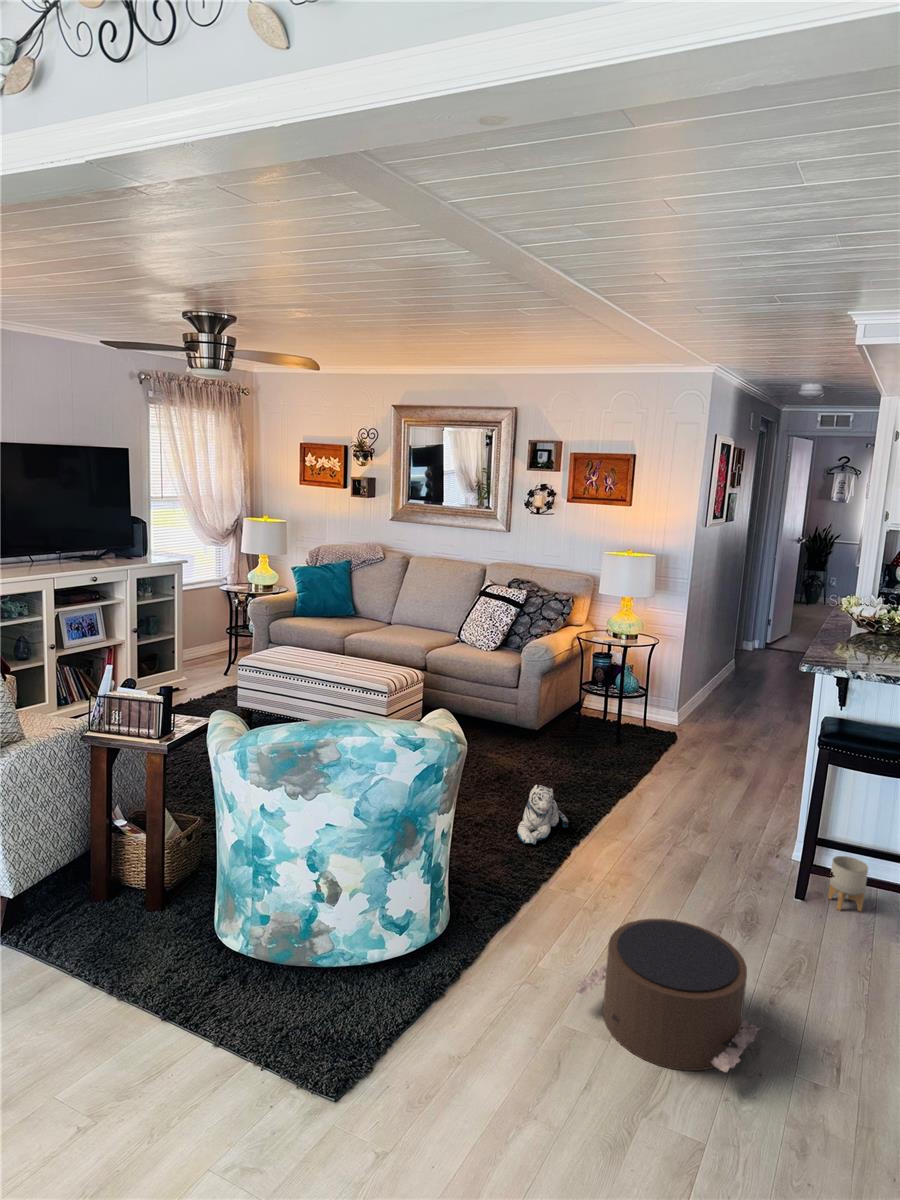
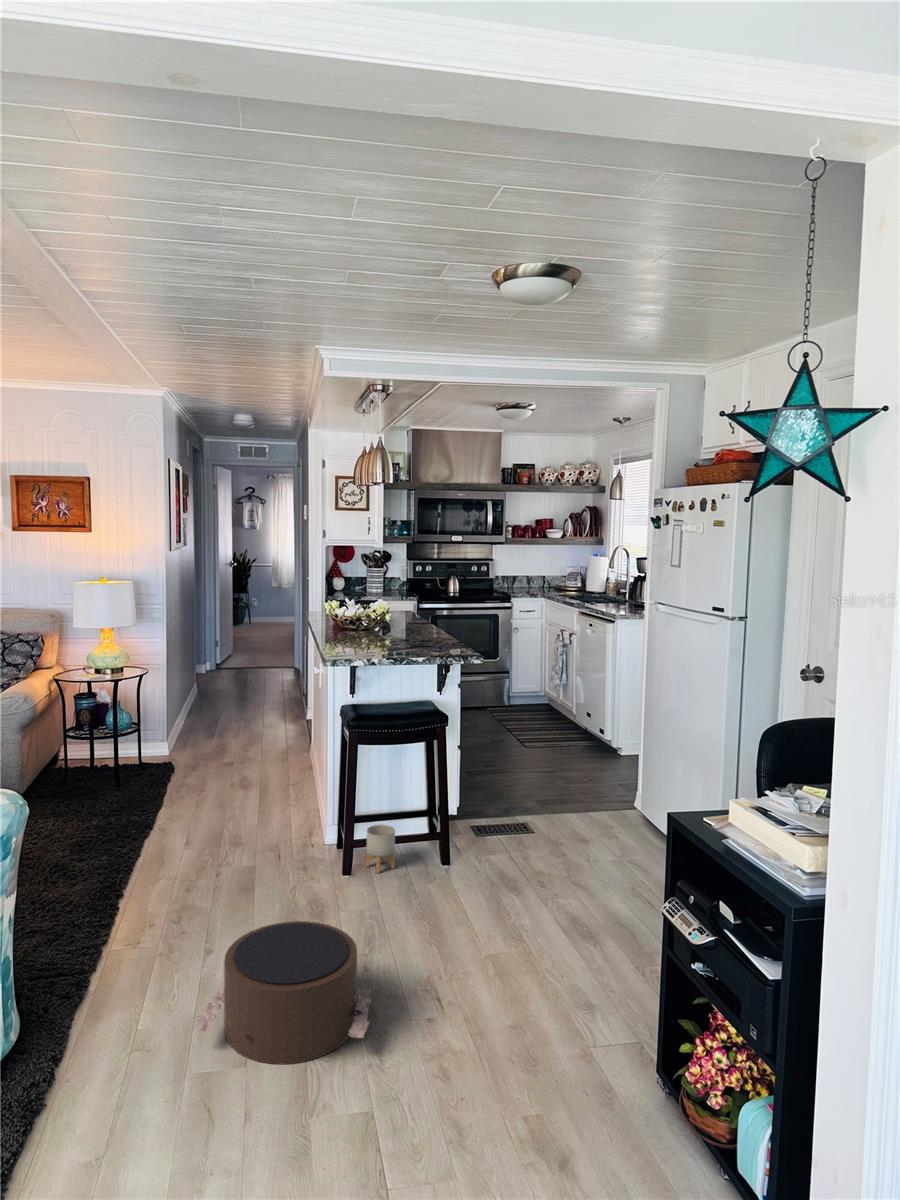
plush toy: present [517,785,568,844] -> none [48,843,106,913]

